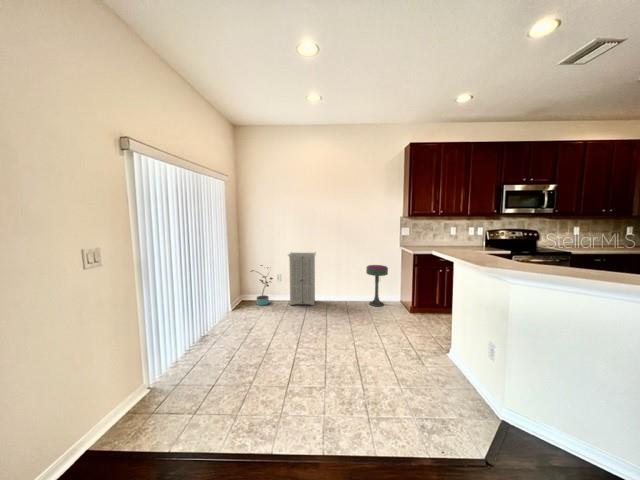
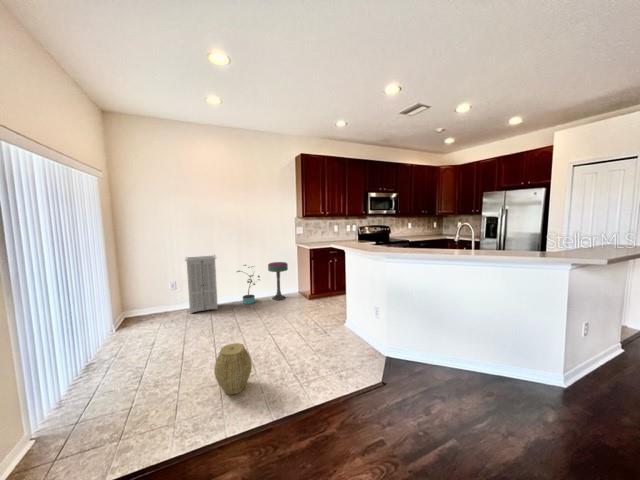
potted plant: present [251,265,273,305] -> present [237,265,260,304]
woven basket: none [279,349,317,404] -> present [214,343,252,395]

